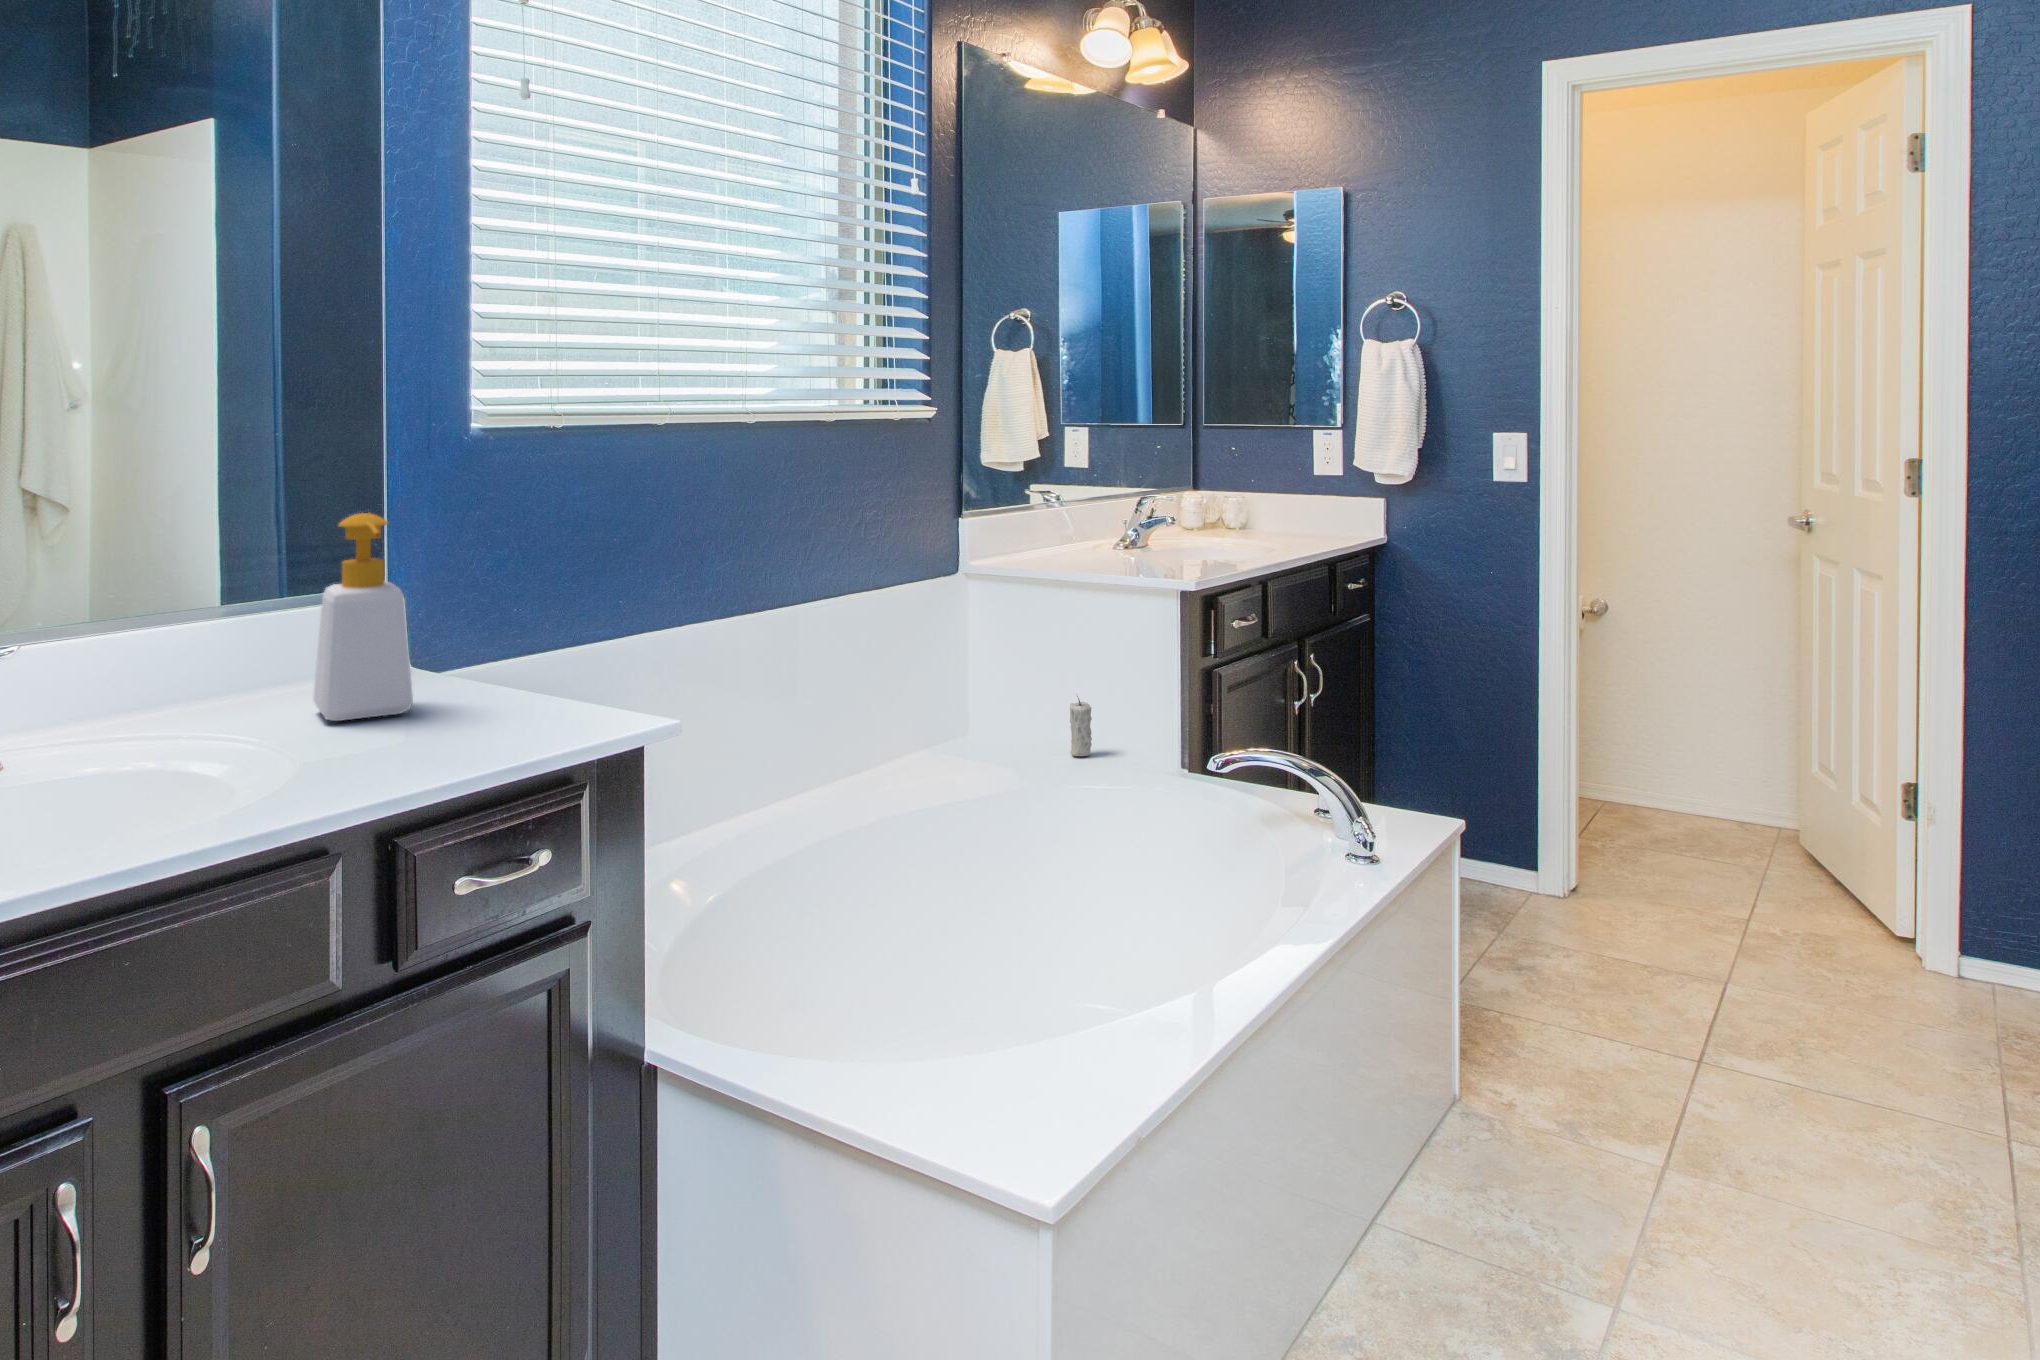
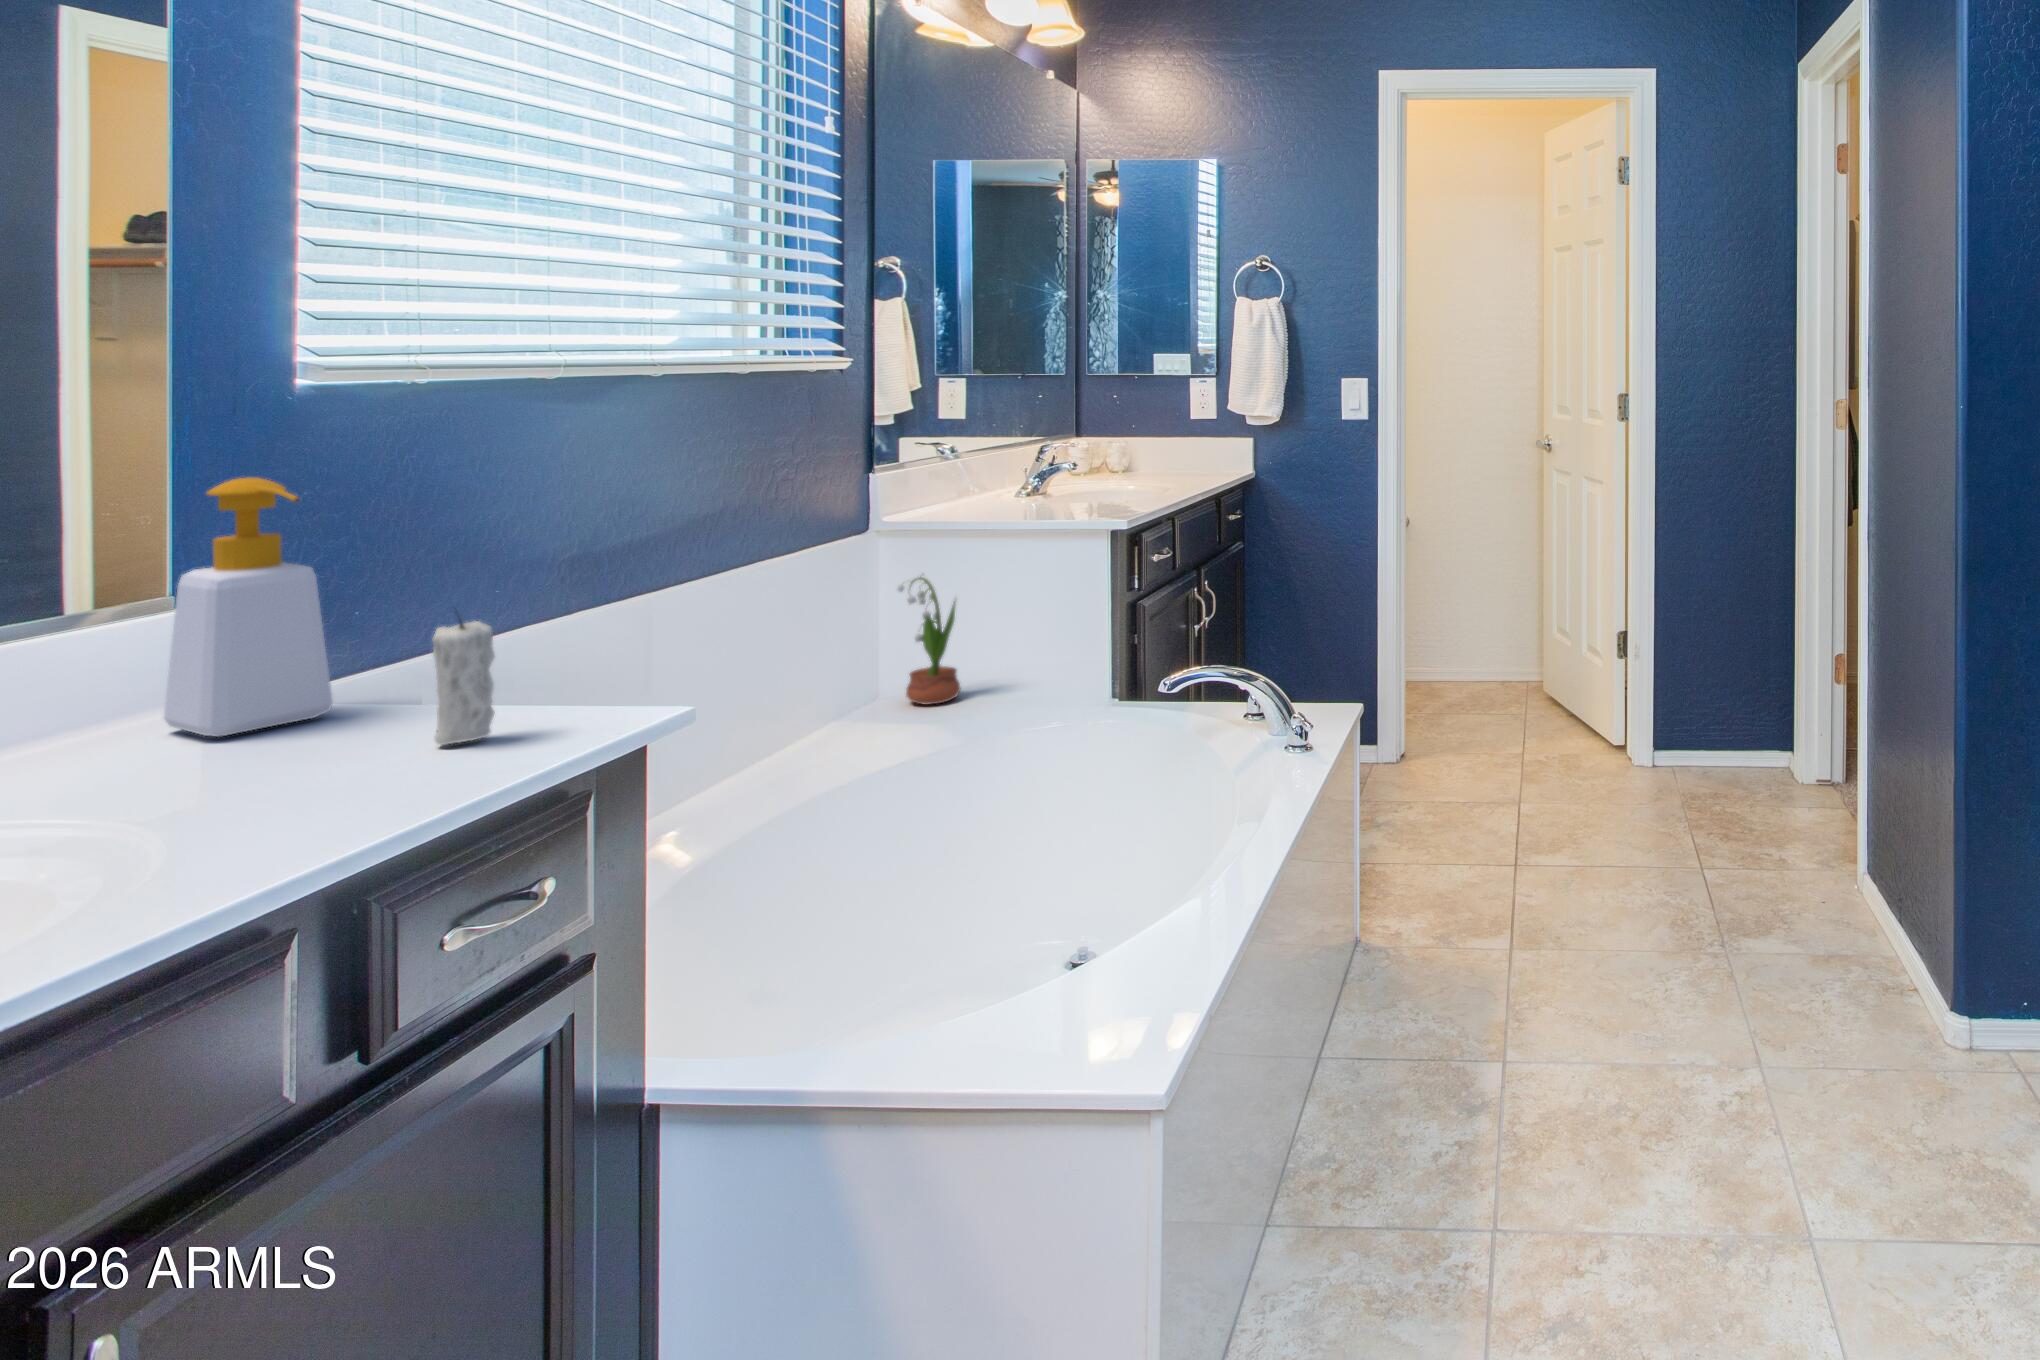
potted flower: none [976,621,1035,754] -> present [897,577,961,705]
candle: present [1070,696,1092,756] -> present [432,618,495,745]

